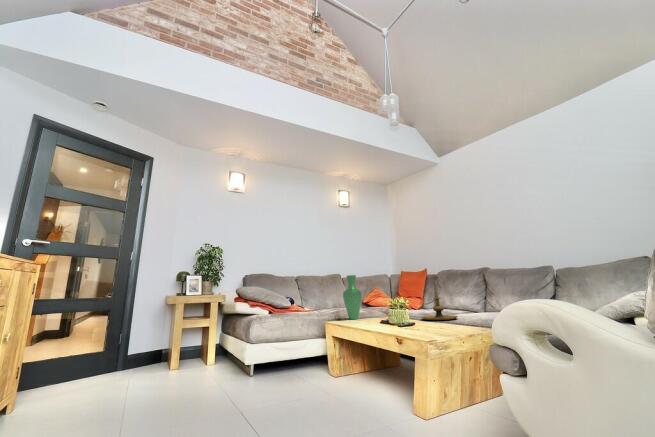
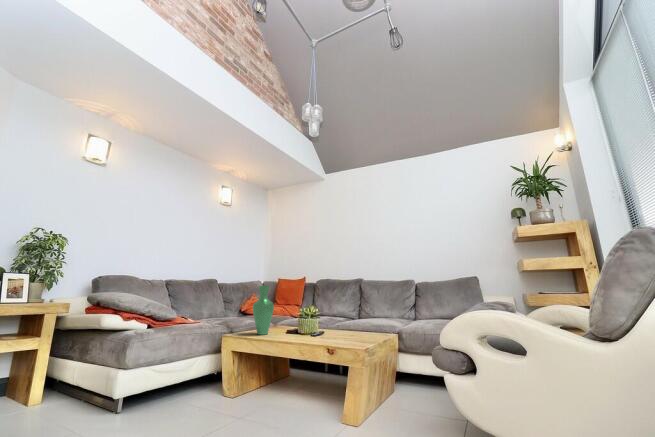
candle holder: present [421,279,458,320] -> none [341,295,376,336]

